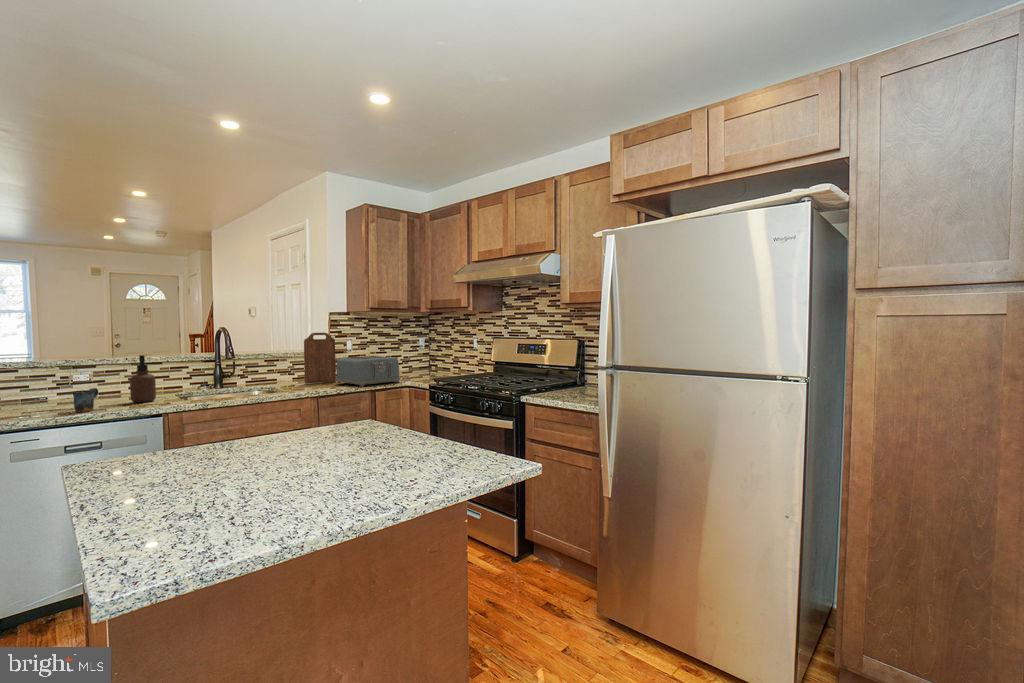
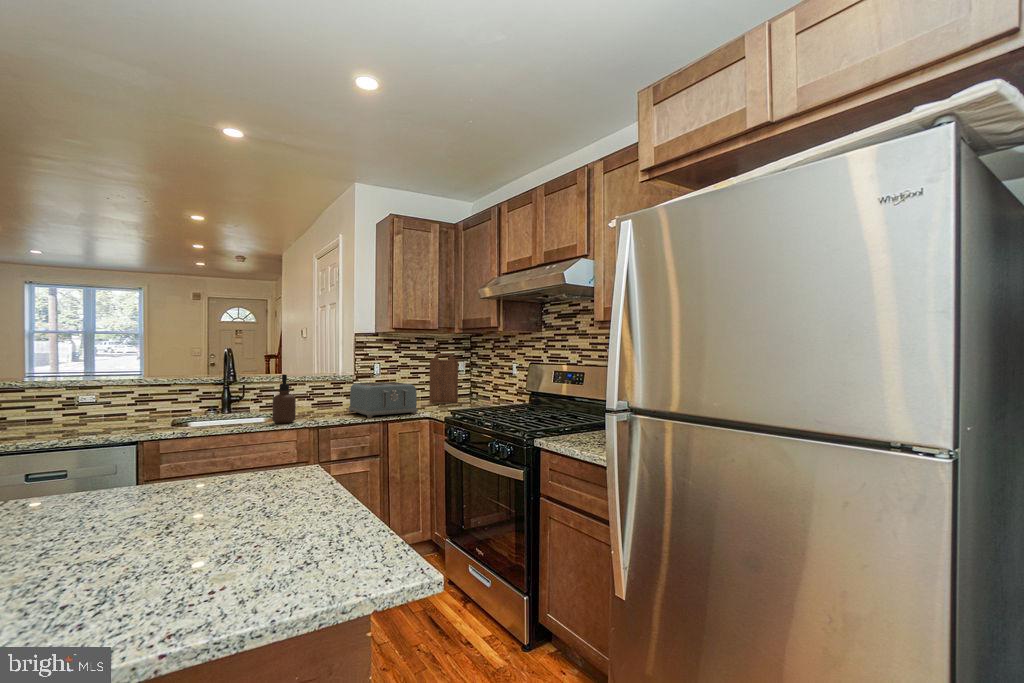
cutting board: present [304,333,336,384] -> present [429,354,458,403]
soap dispenser: present [130,355,156,403] -> present [273,375,296,424]
mug: present [72,388,98,412] -> none [53,411,85,436]

